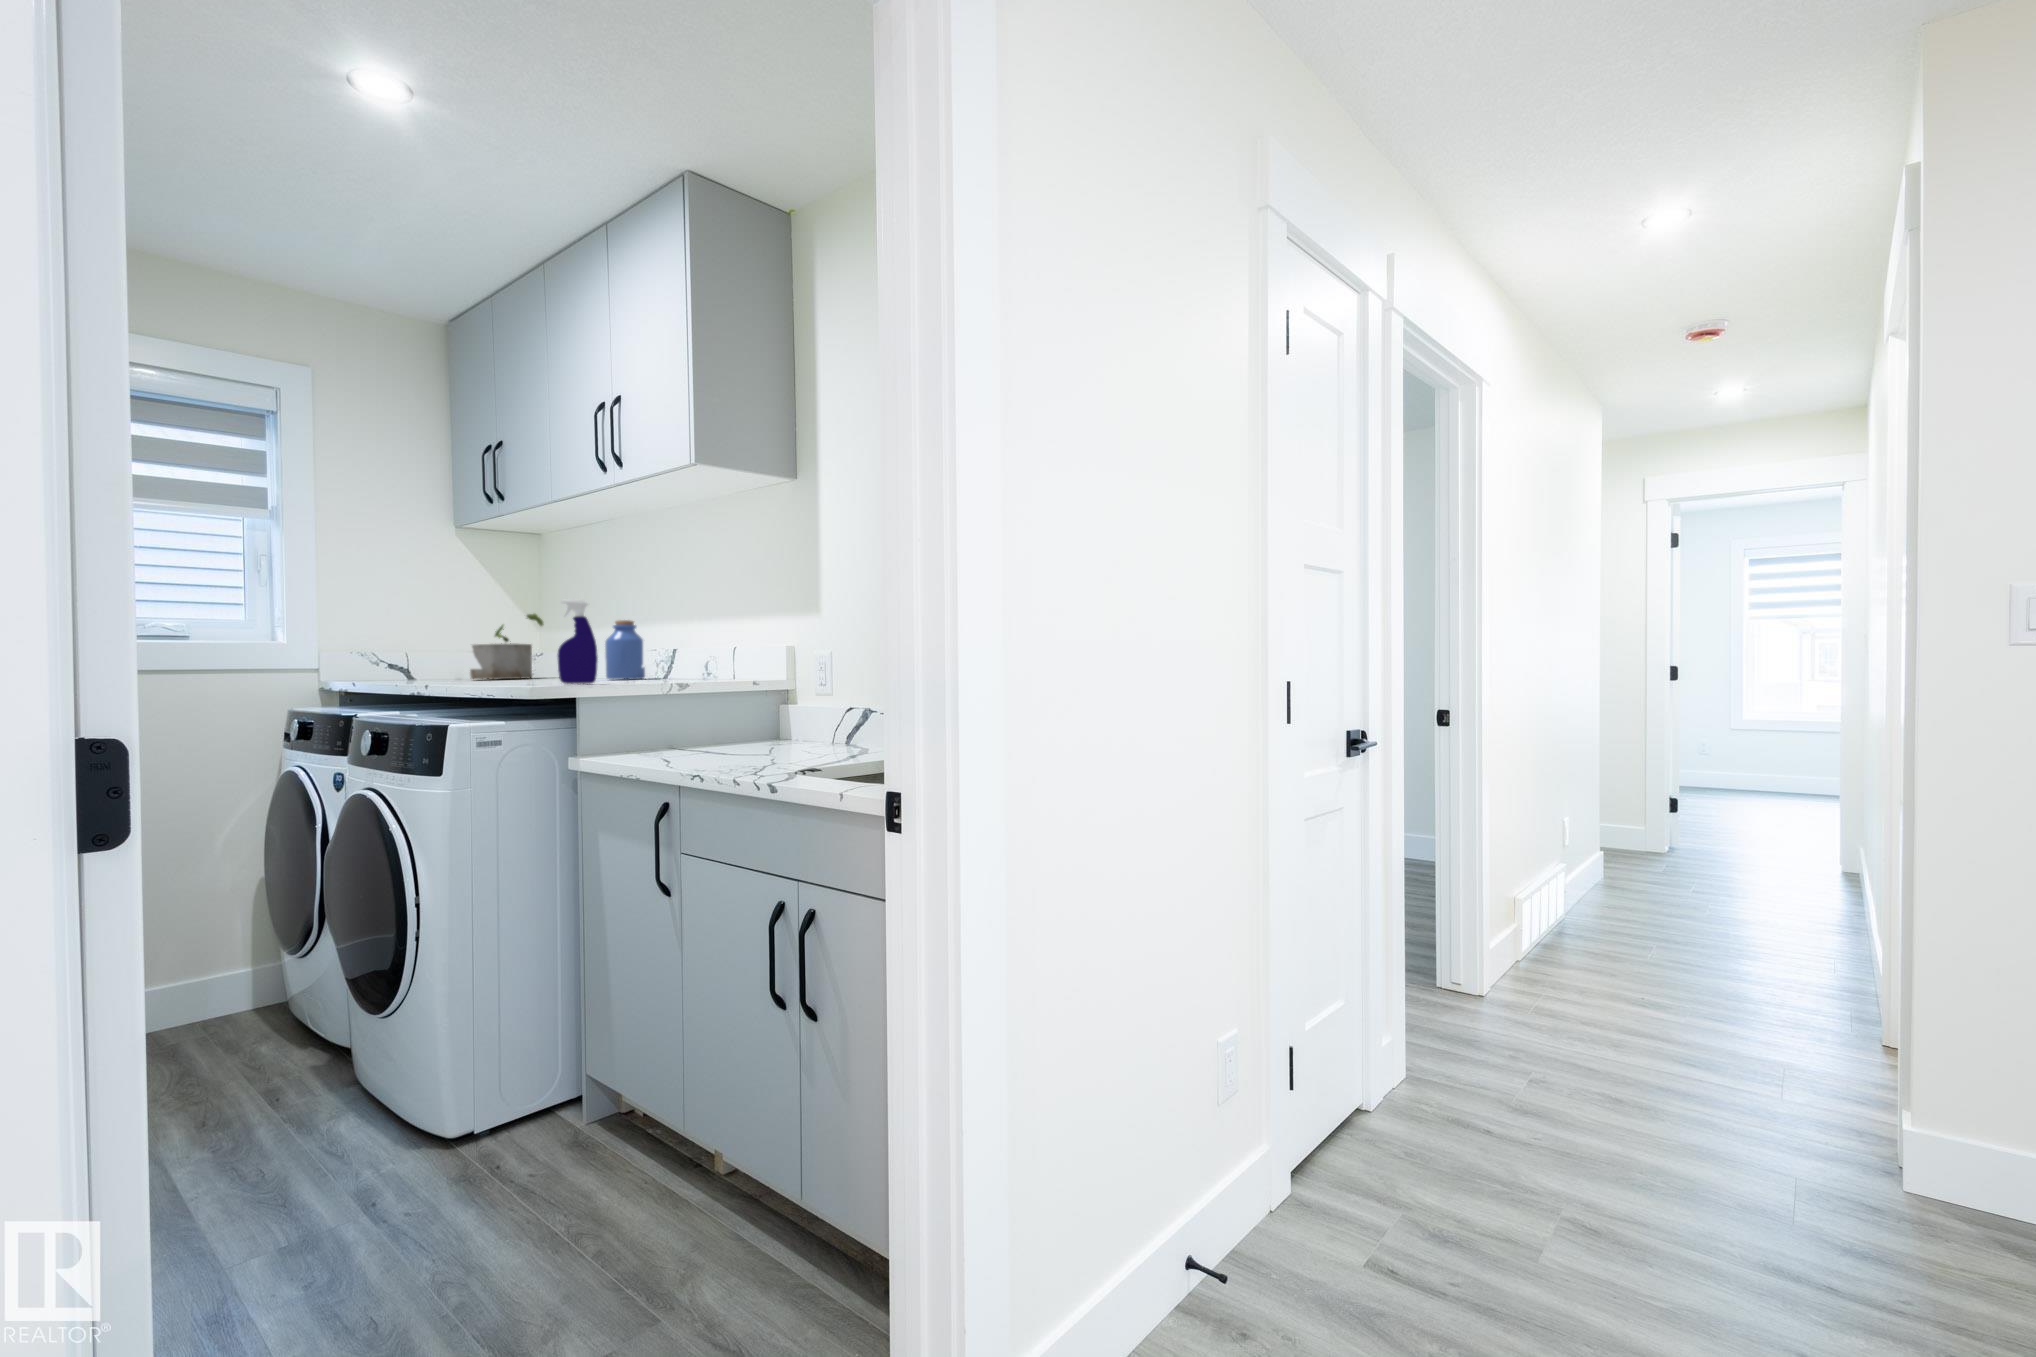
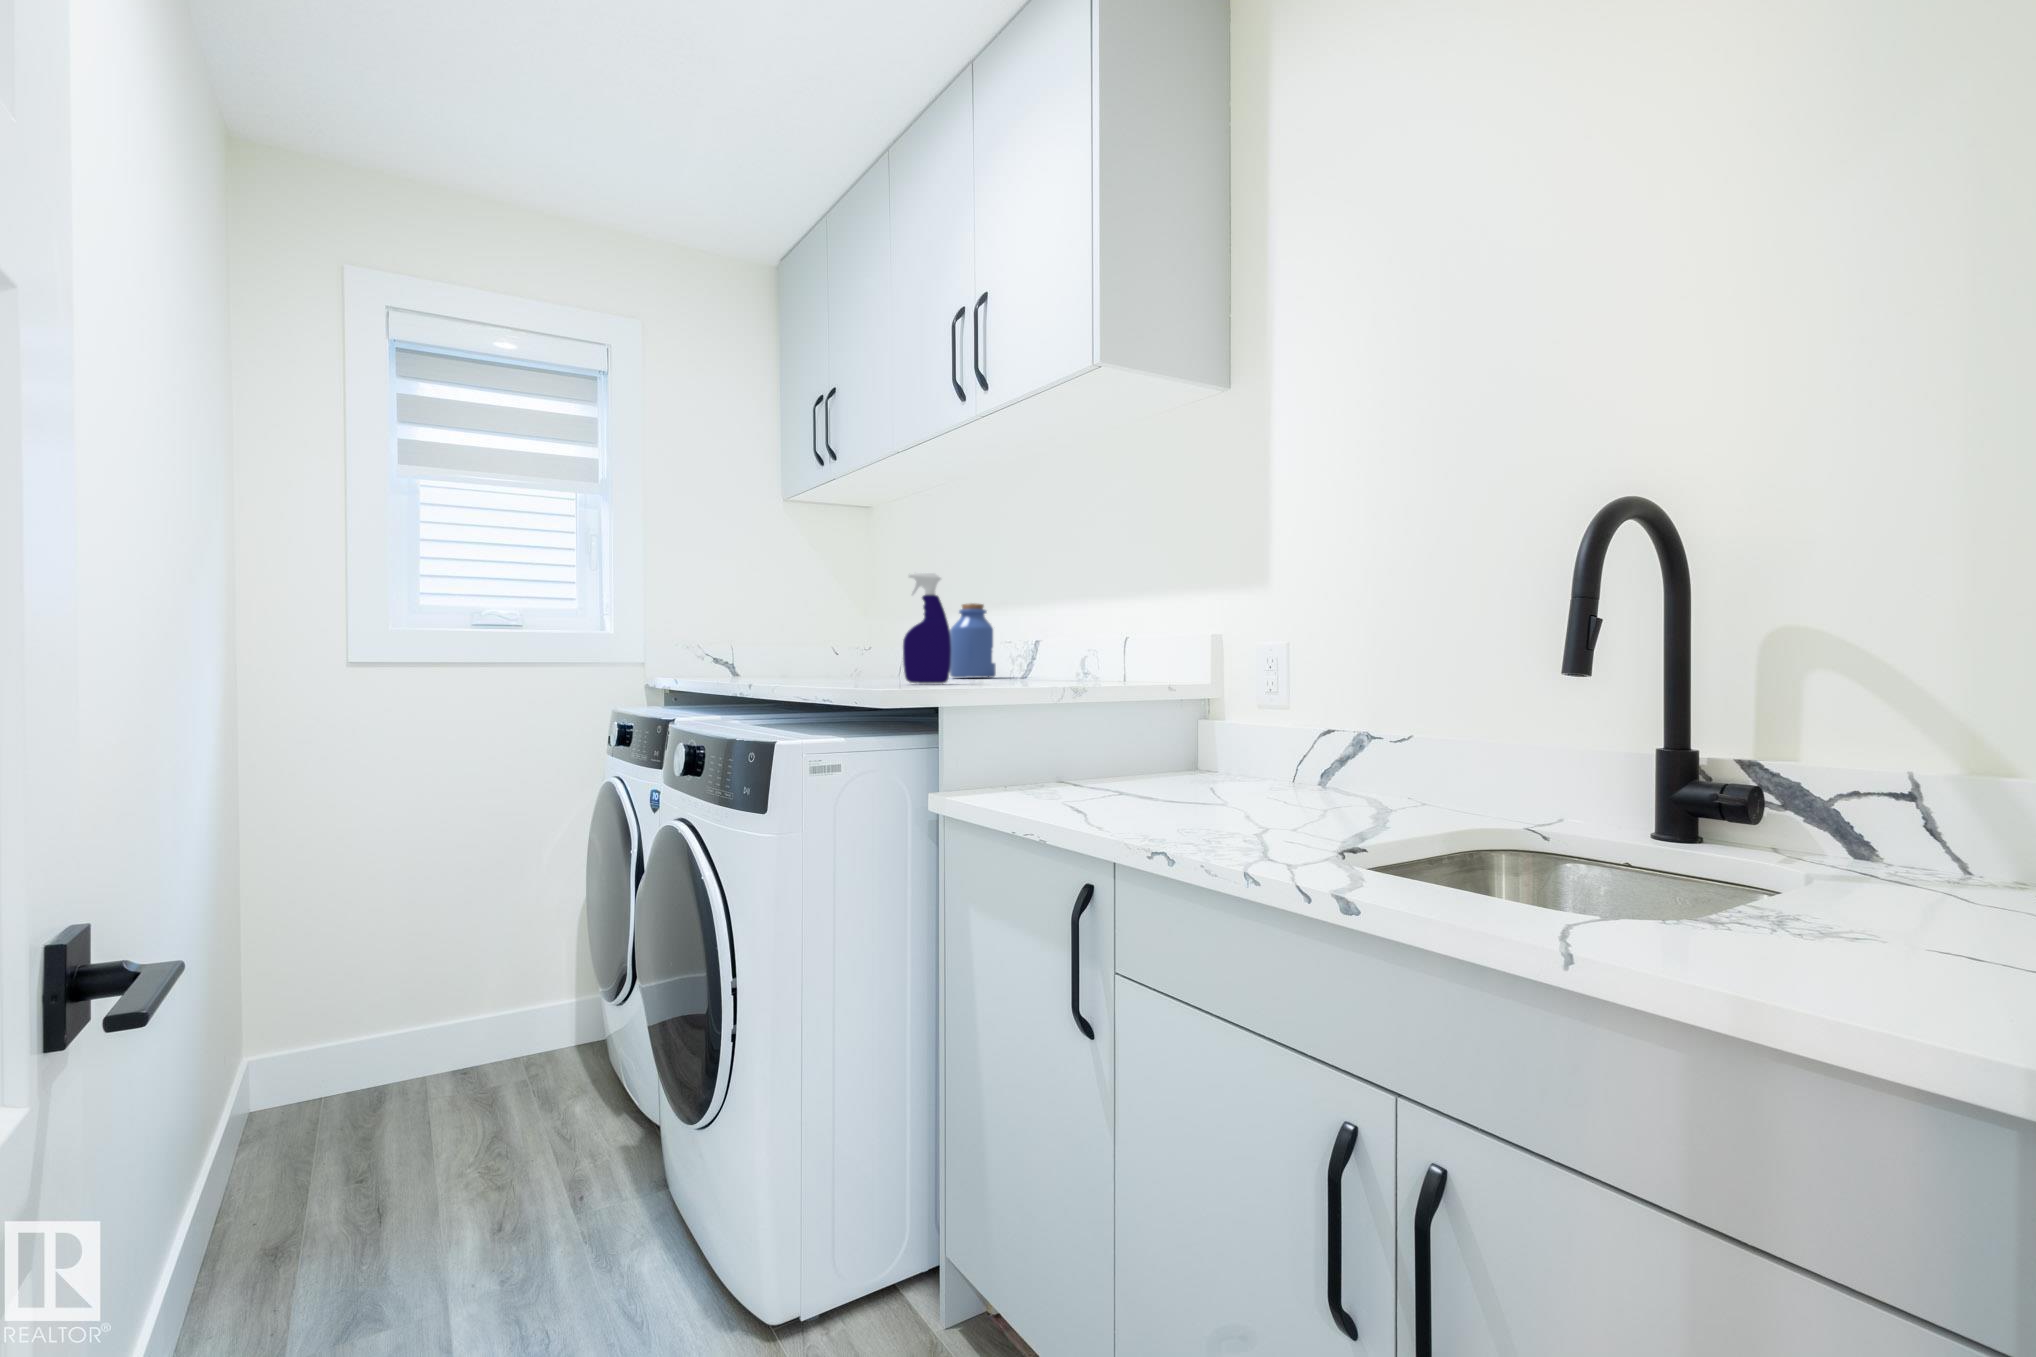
potted plant: present [470,614,544,679] -> none [797,598,875,674]

